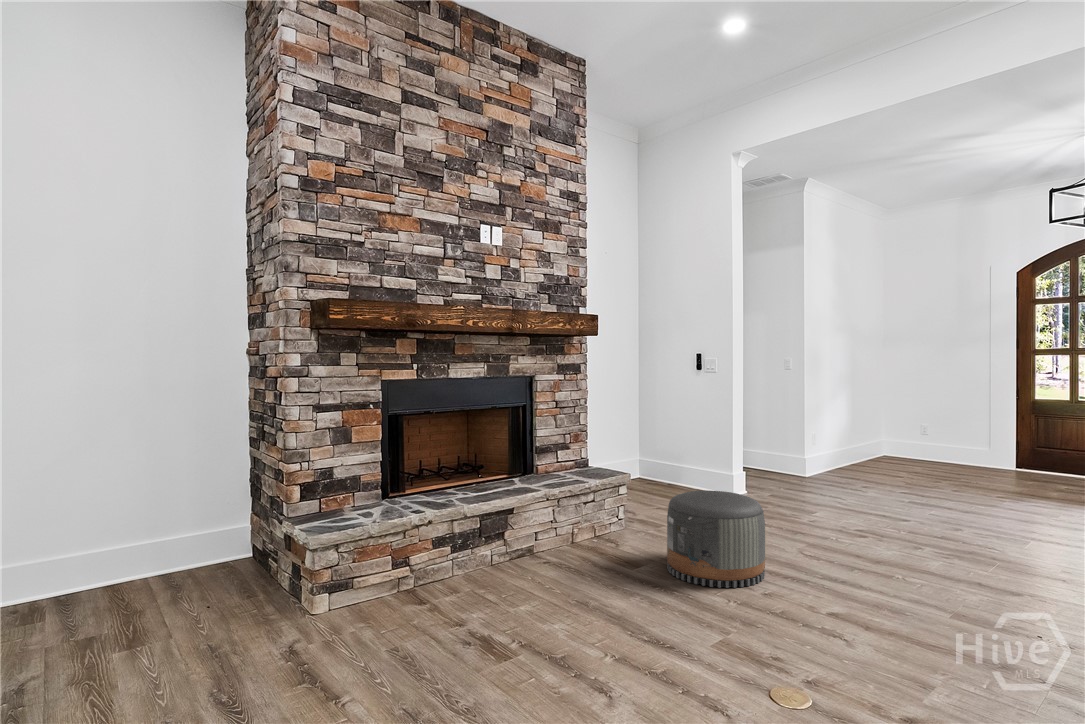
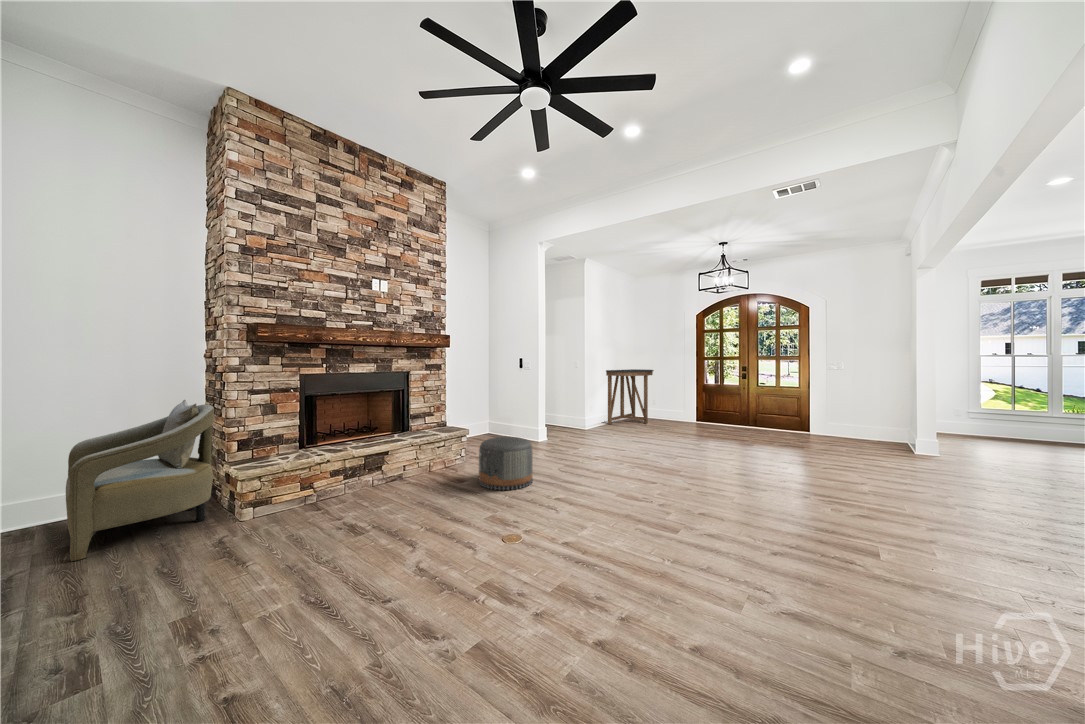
console table: none [842,371,933,469] -> present [606,369,654,424]
armchair: none [84,419,270,664] -> present [66,400,214,561]

